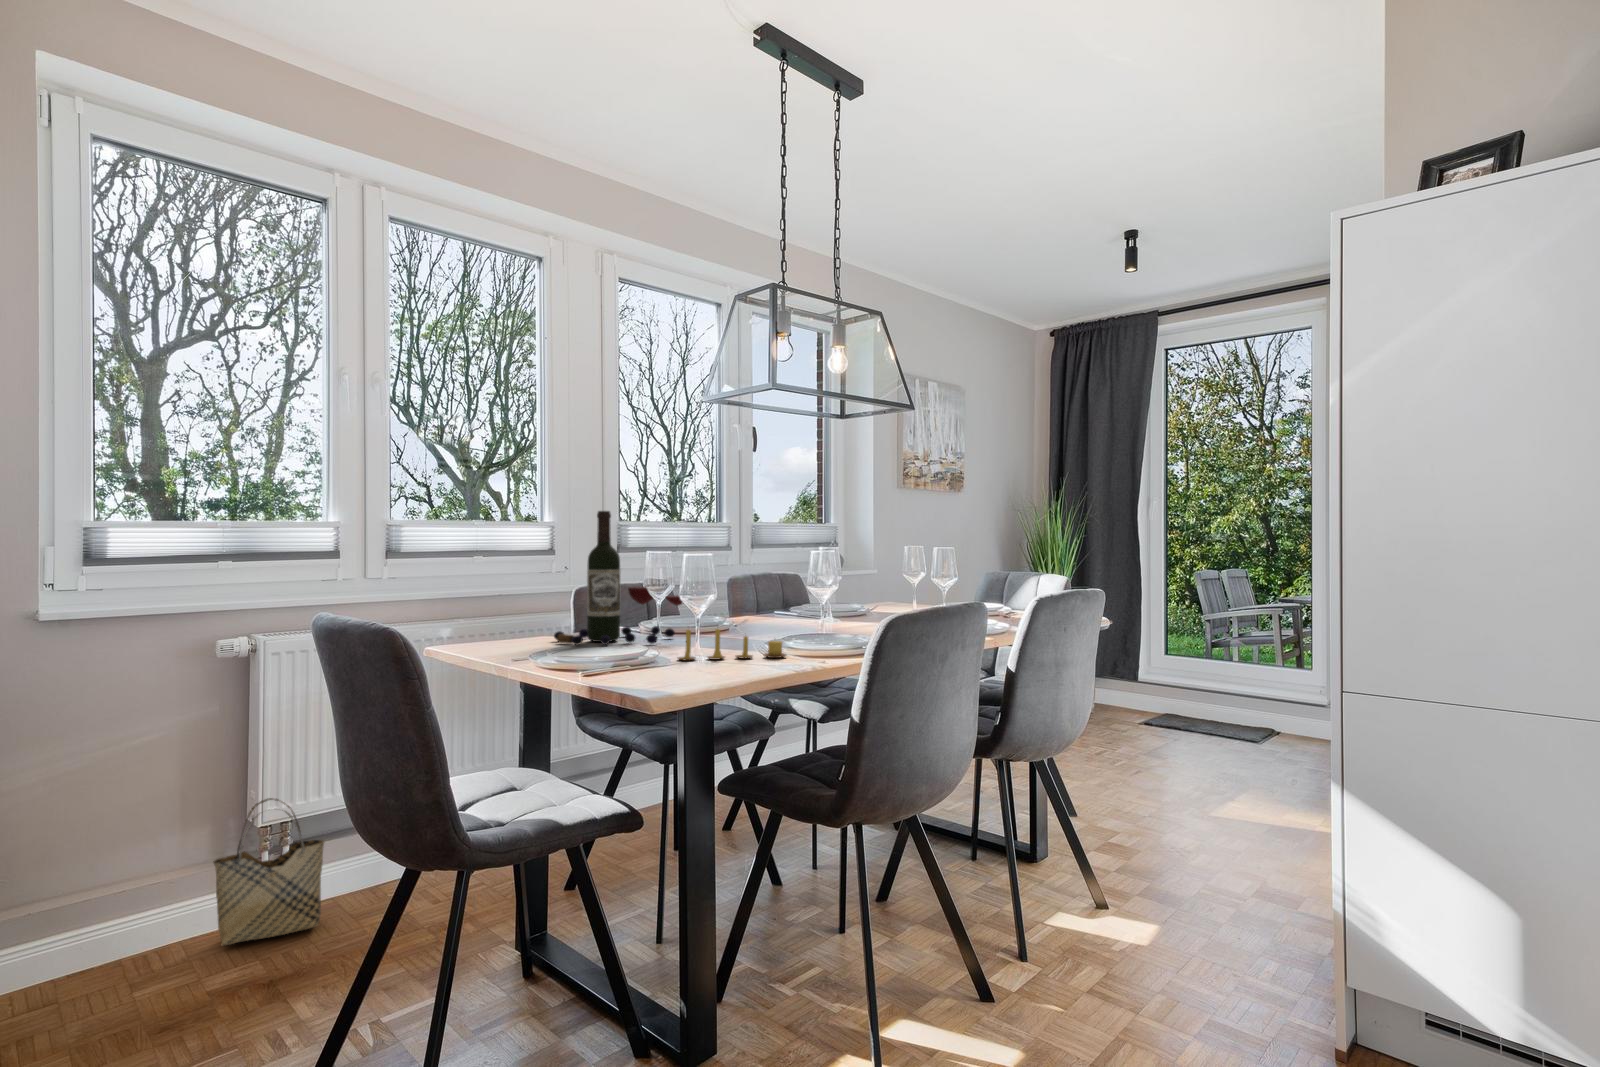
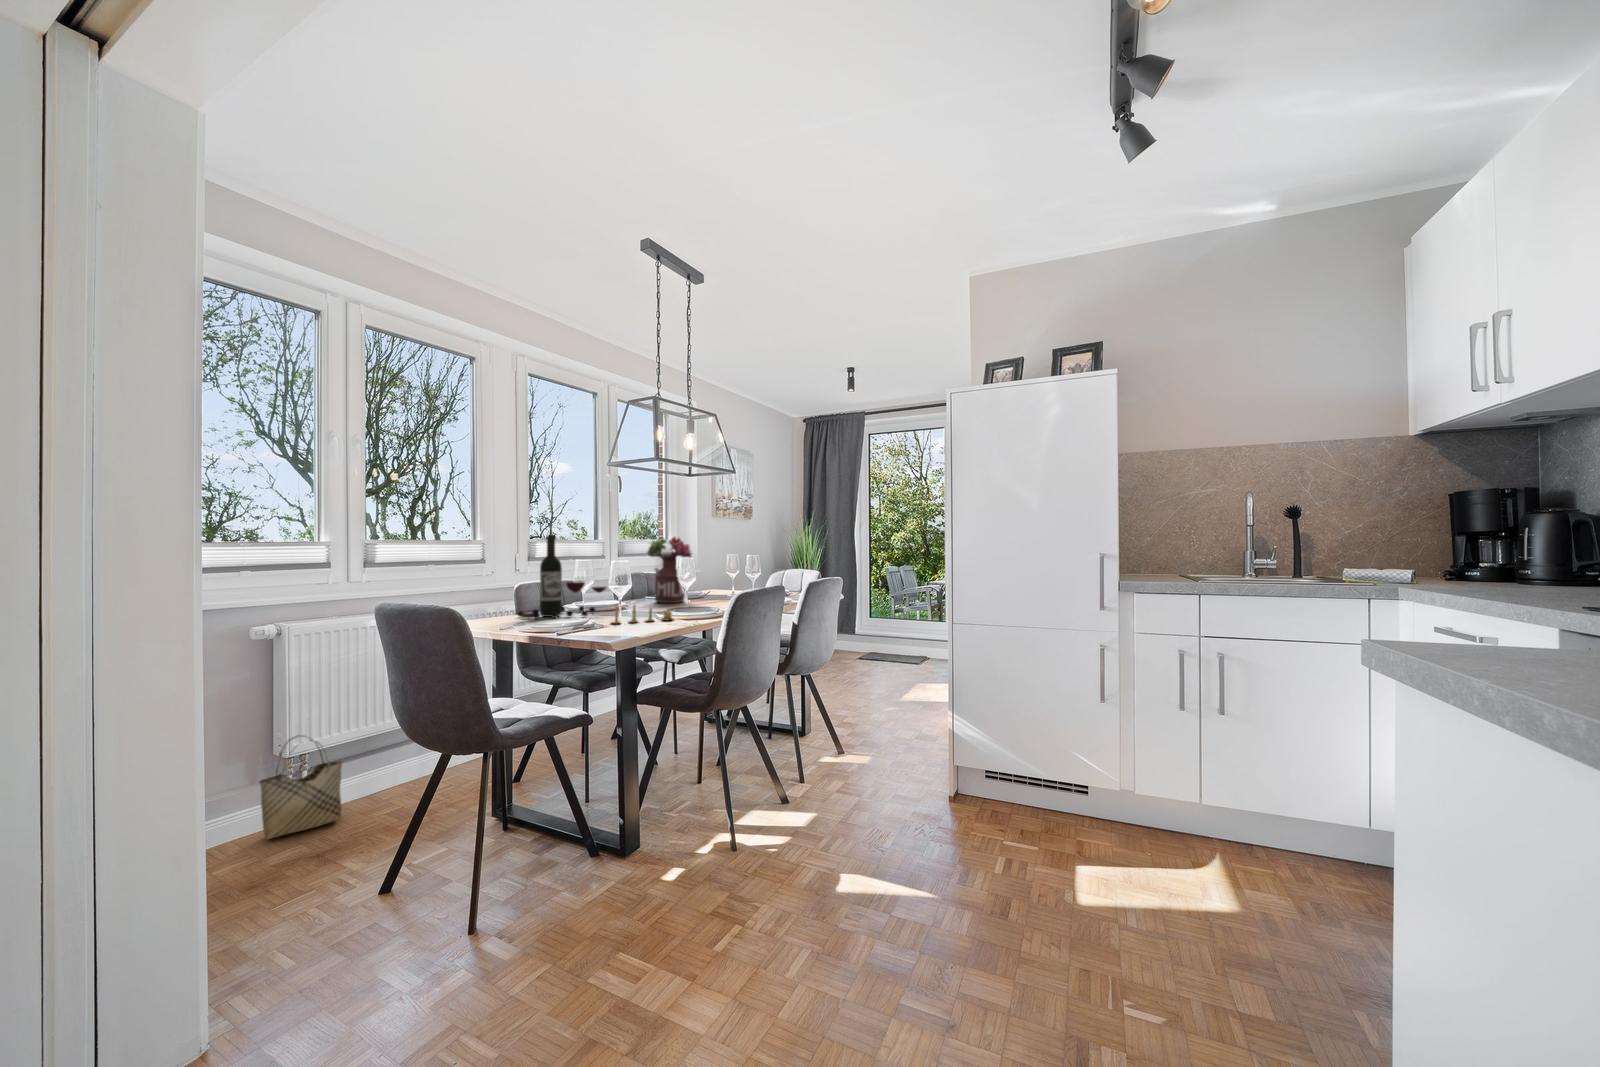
flower arrangement: none [767,516,842,625] -> present [647,537,692,603]

